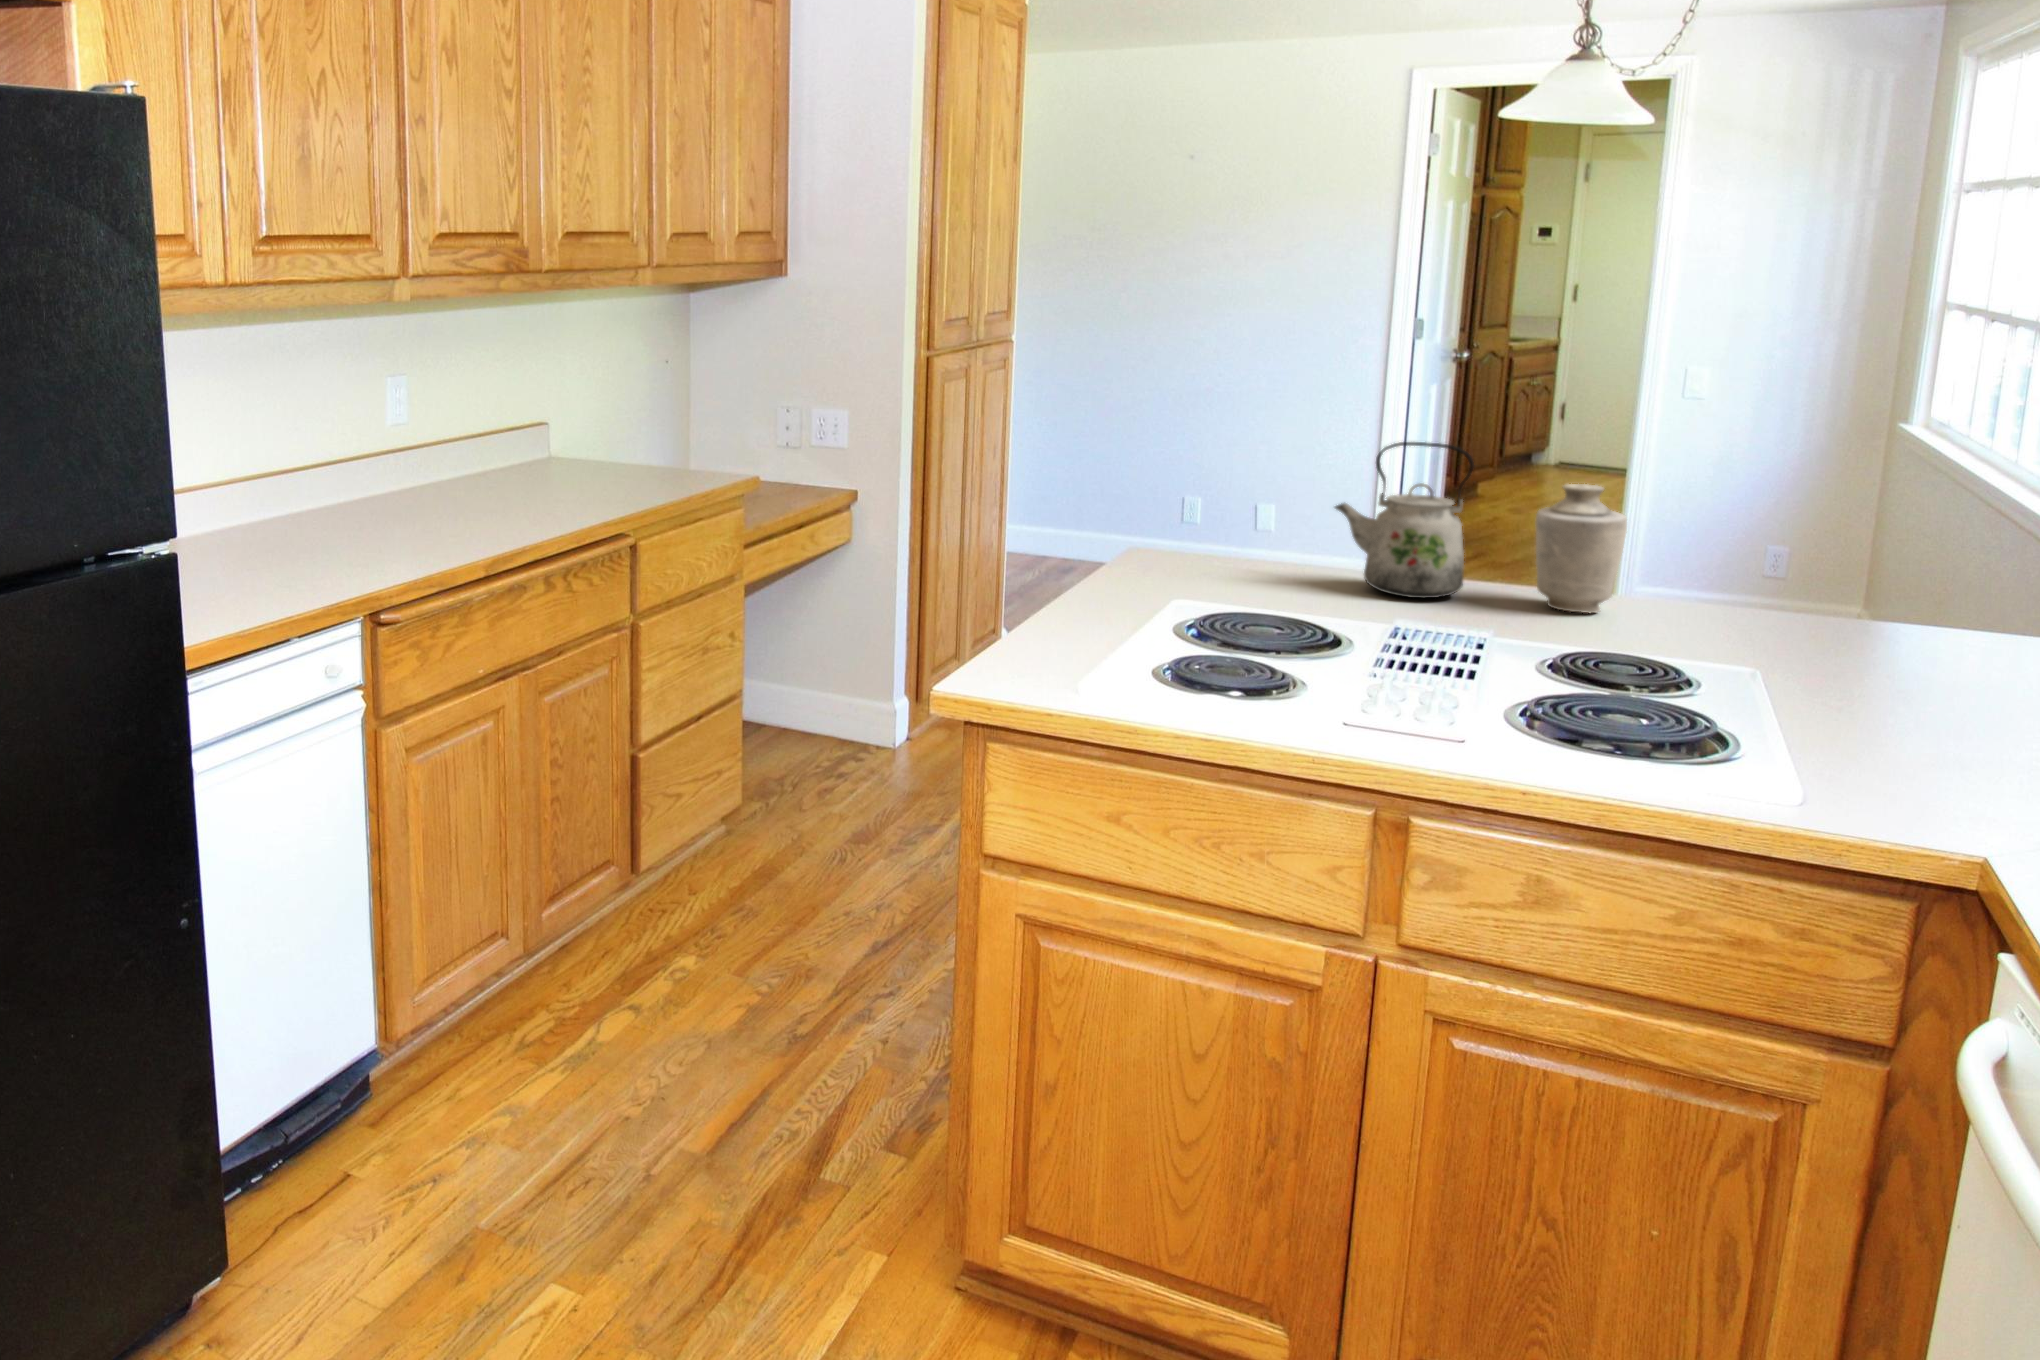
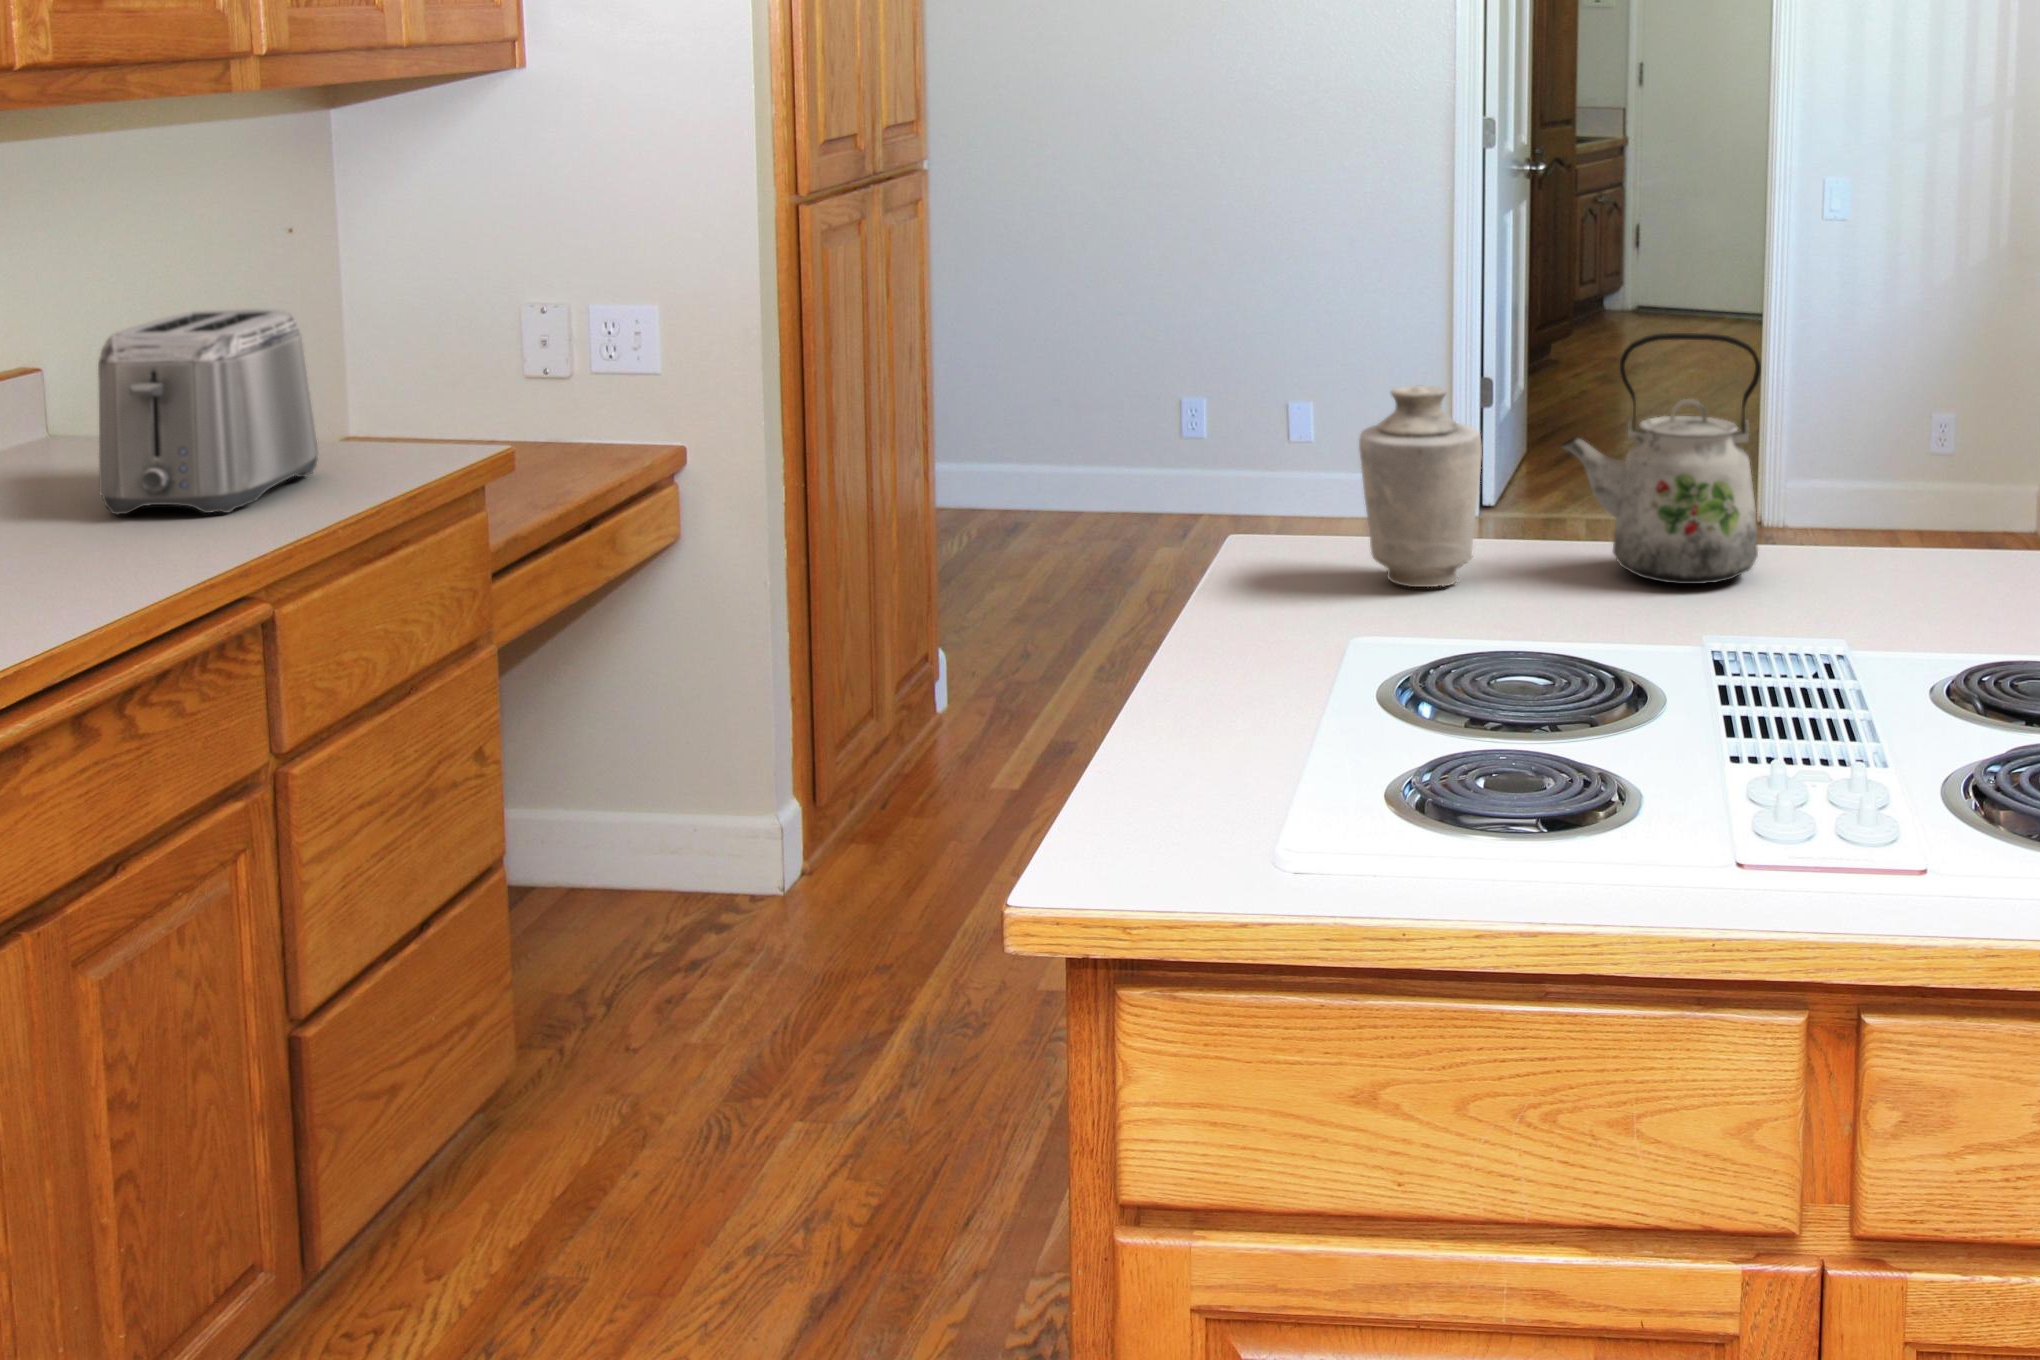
toaster: none [566,395,663,494] -> present [98,309,319,514]
vase: present [1536,484,1627,613] -> present [1359,386,1482,587]

